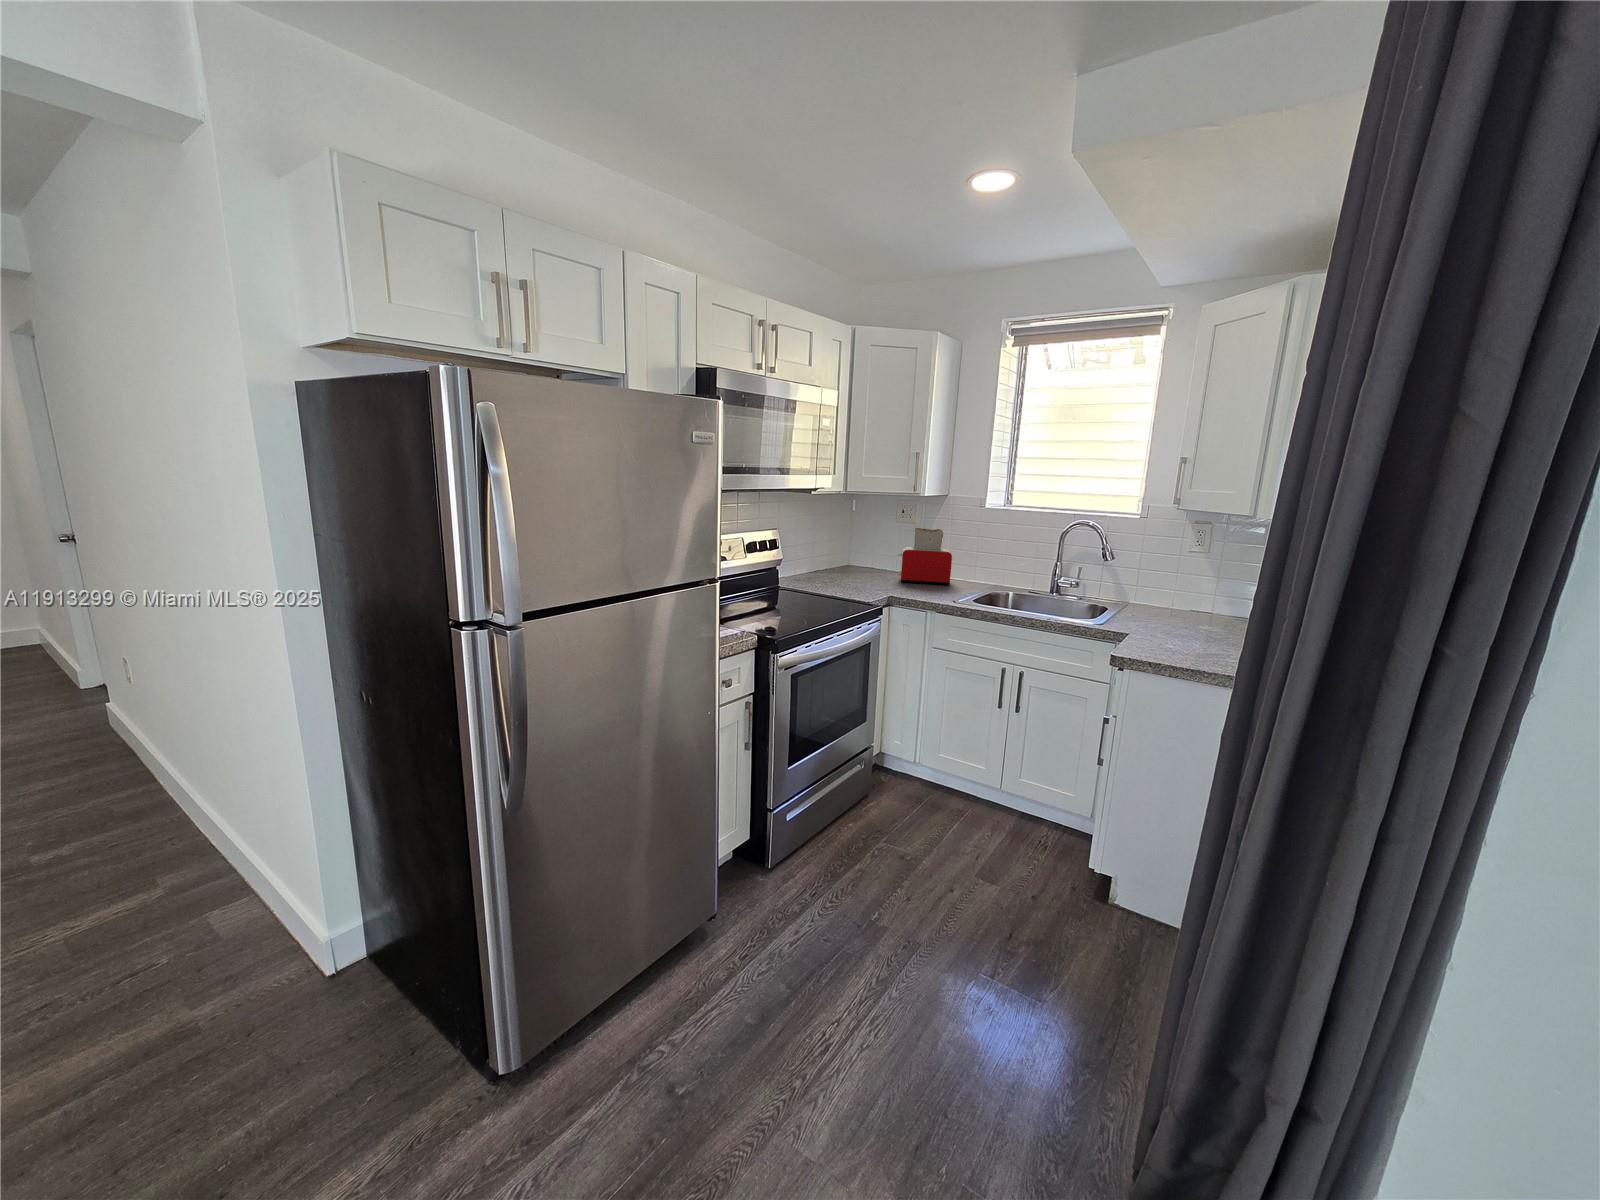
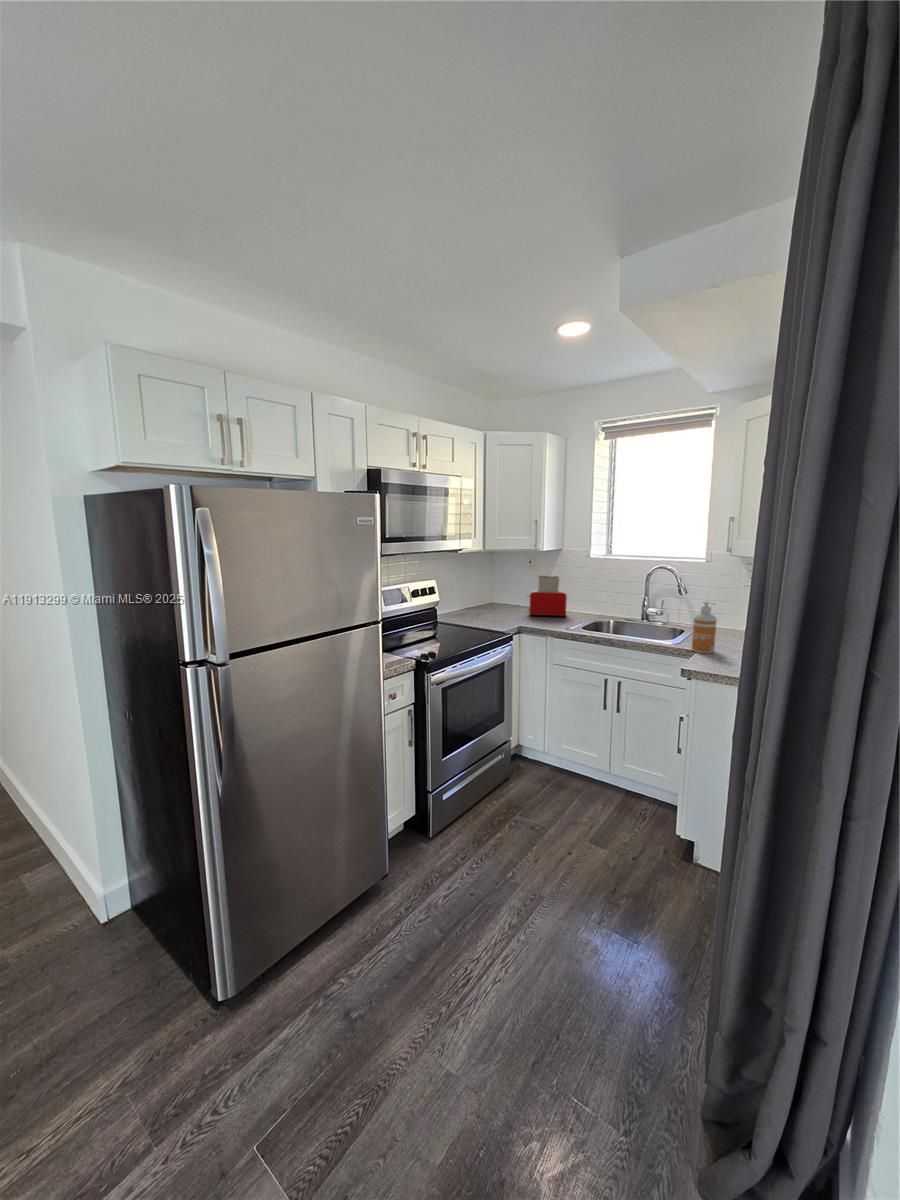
soap dispenser: none [1121,568,1158,636] -> present [692,602,717,653]

